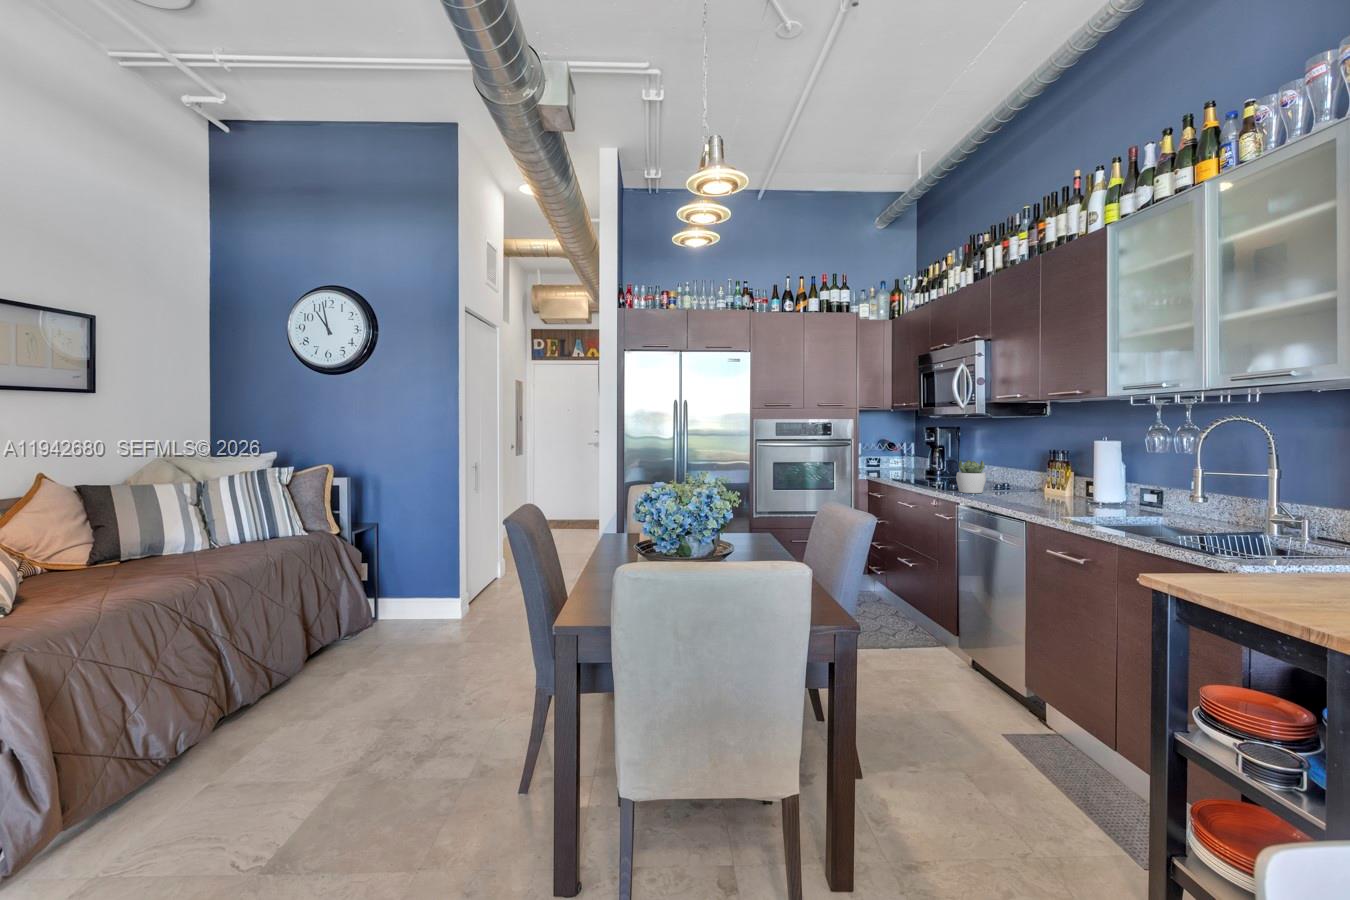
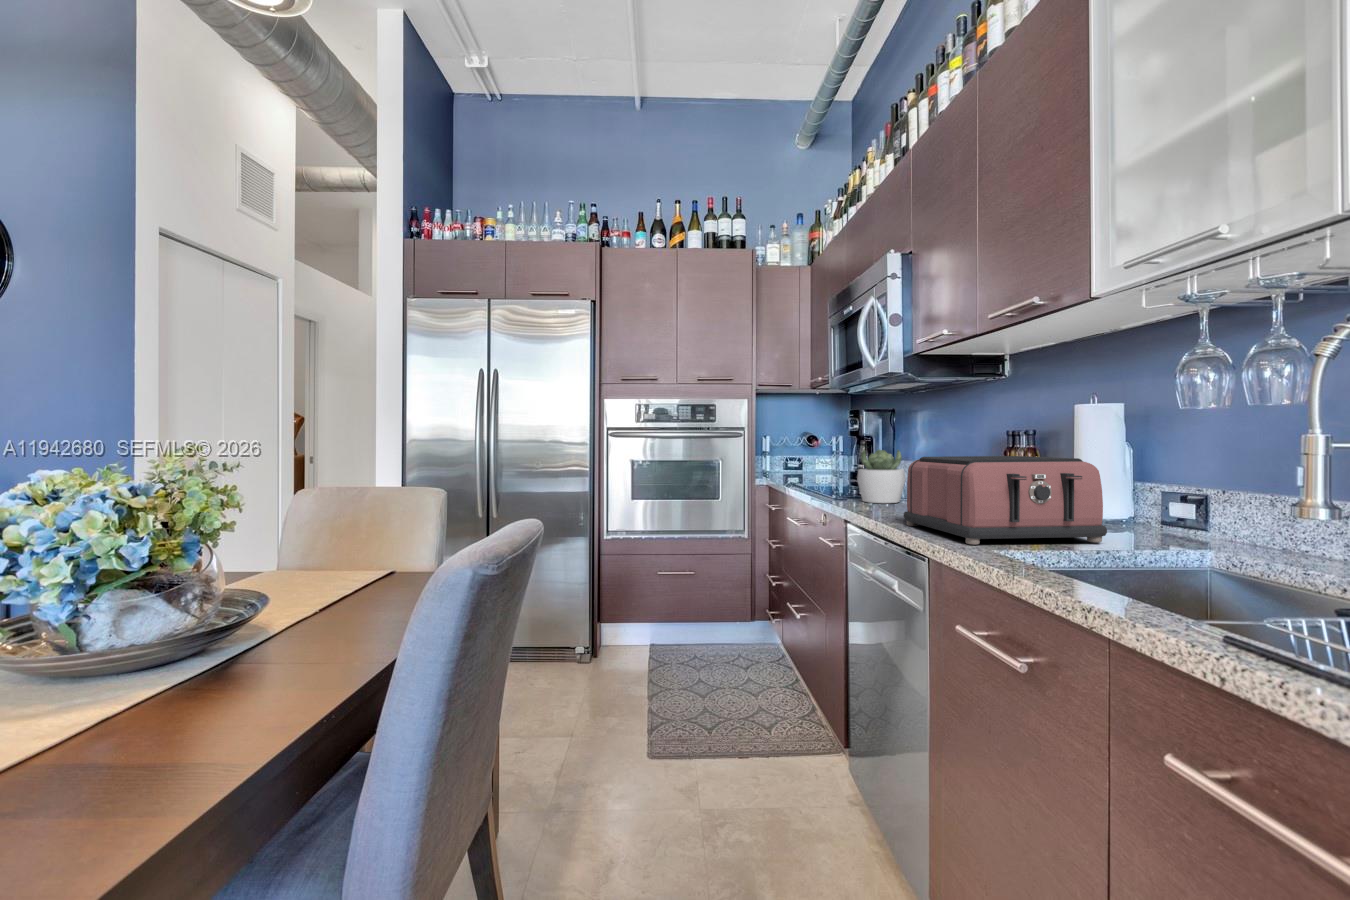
toaster: none [1001,468,1113,514] -> present [904,456,1107,545]

